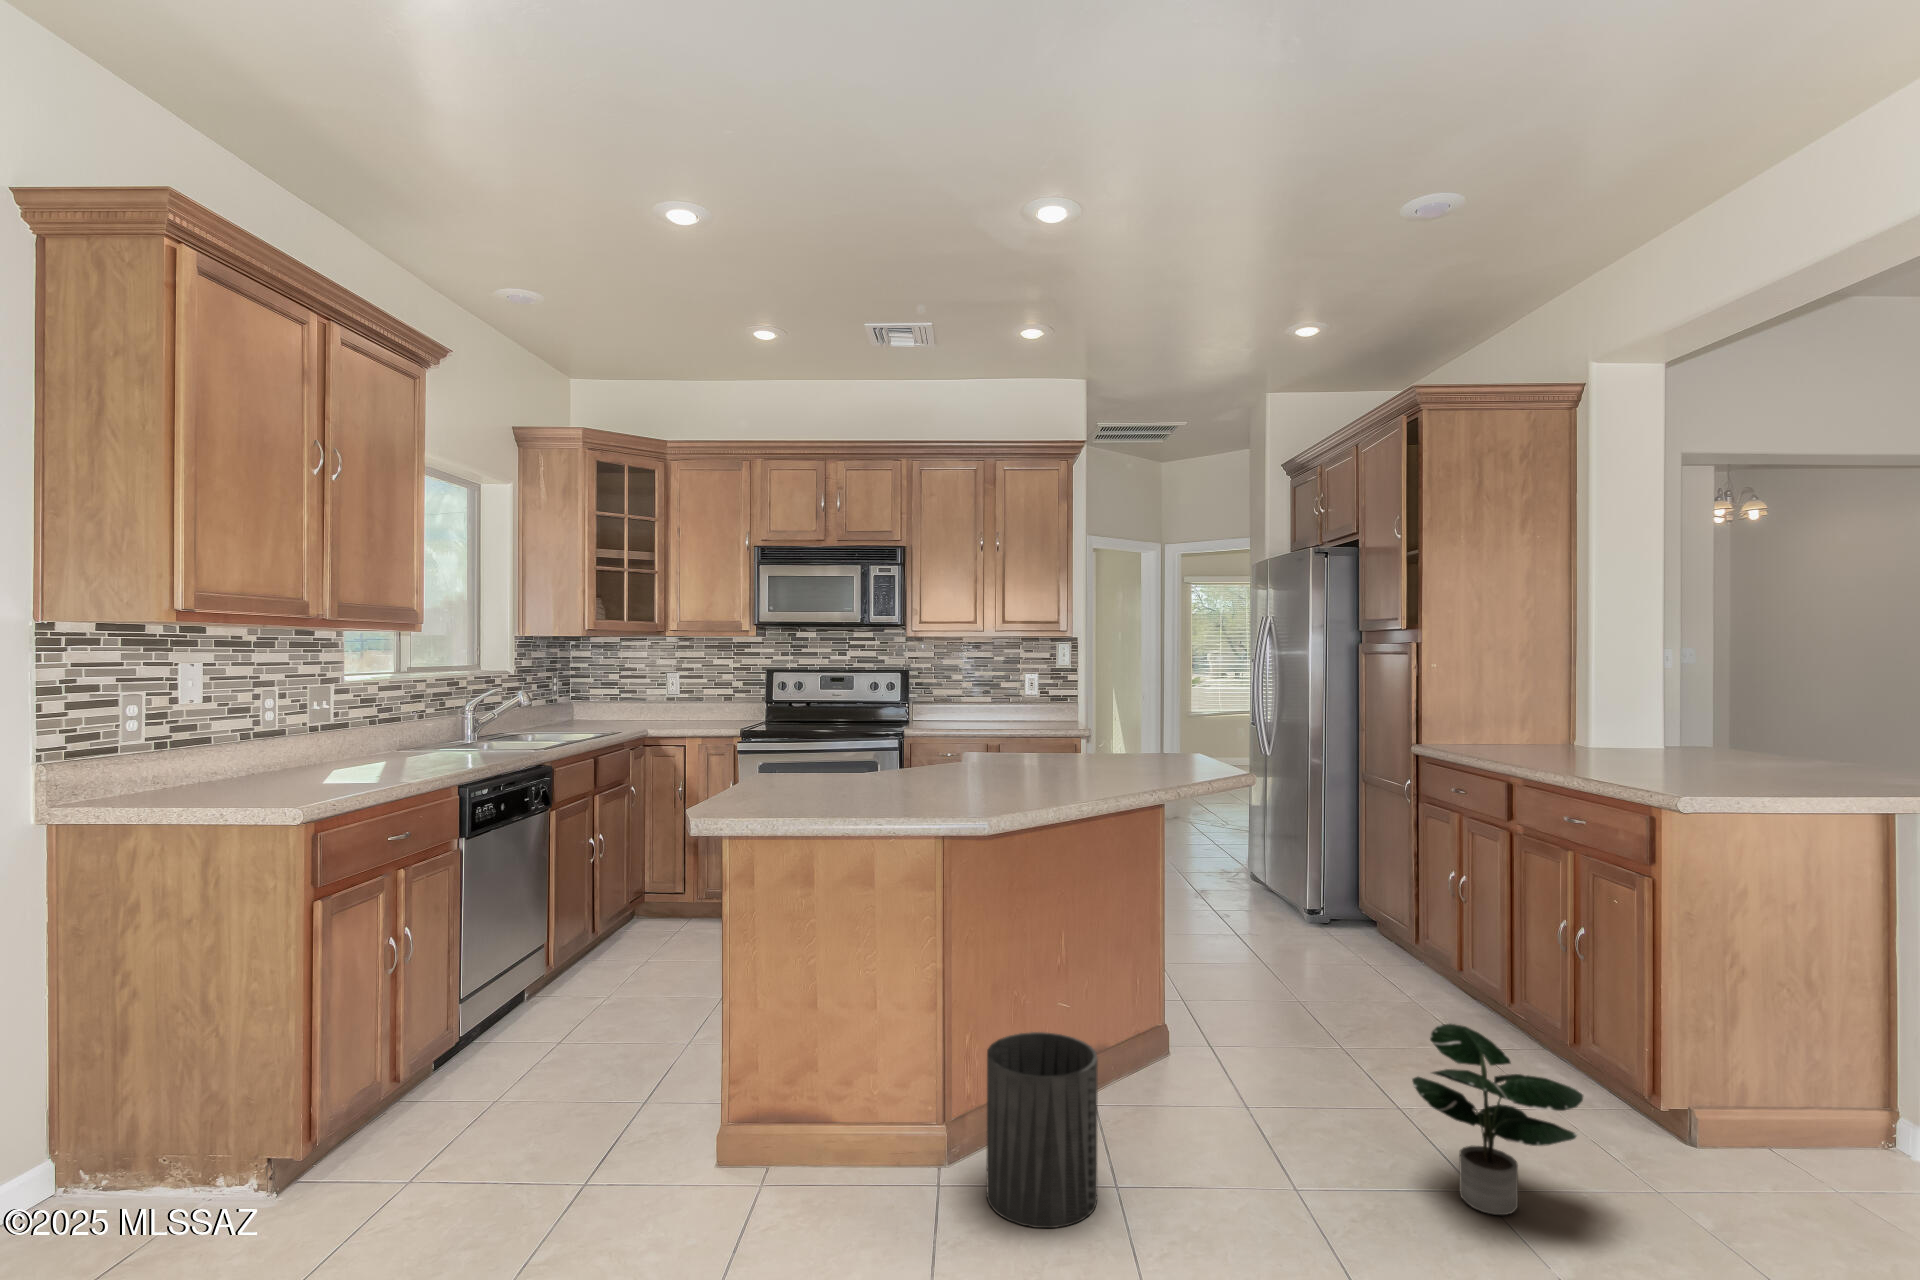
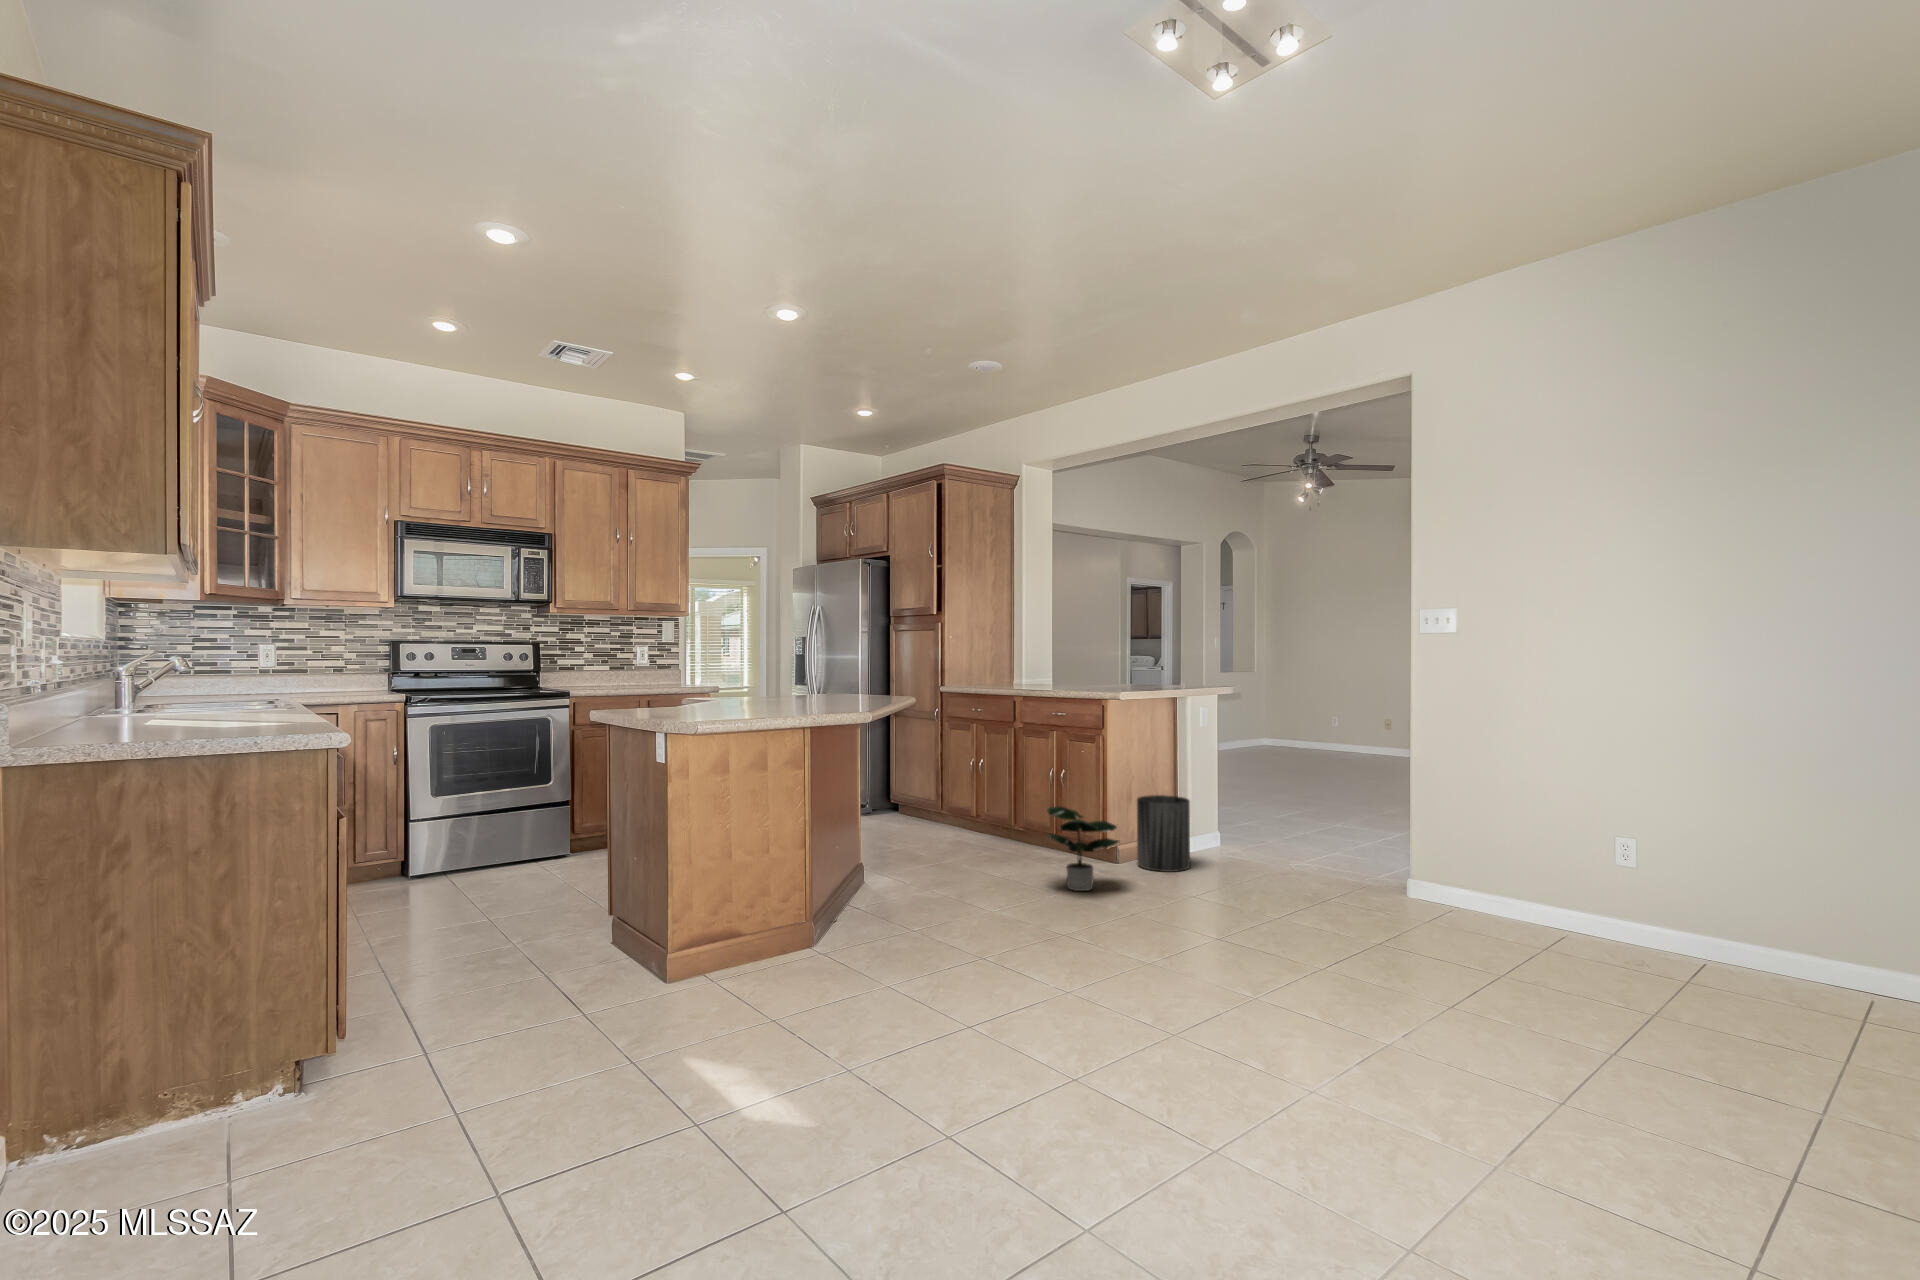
trash can: present [987,1032,1098,1228] -> present [1137,795,1190,872]

